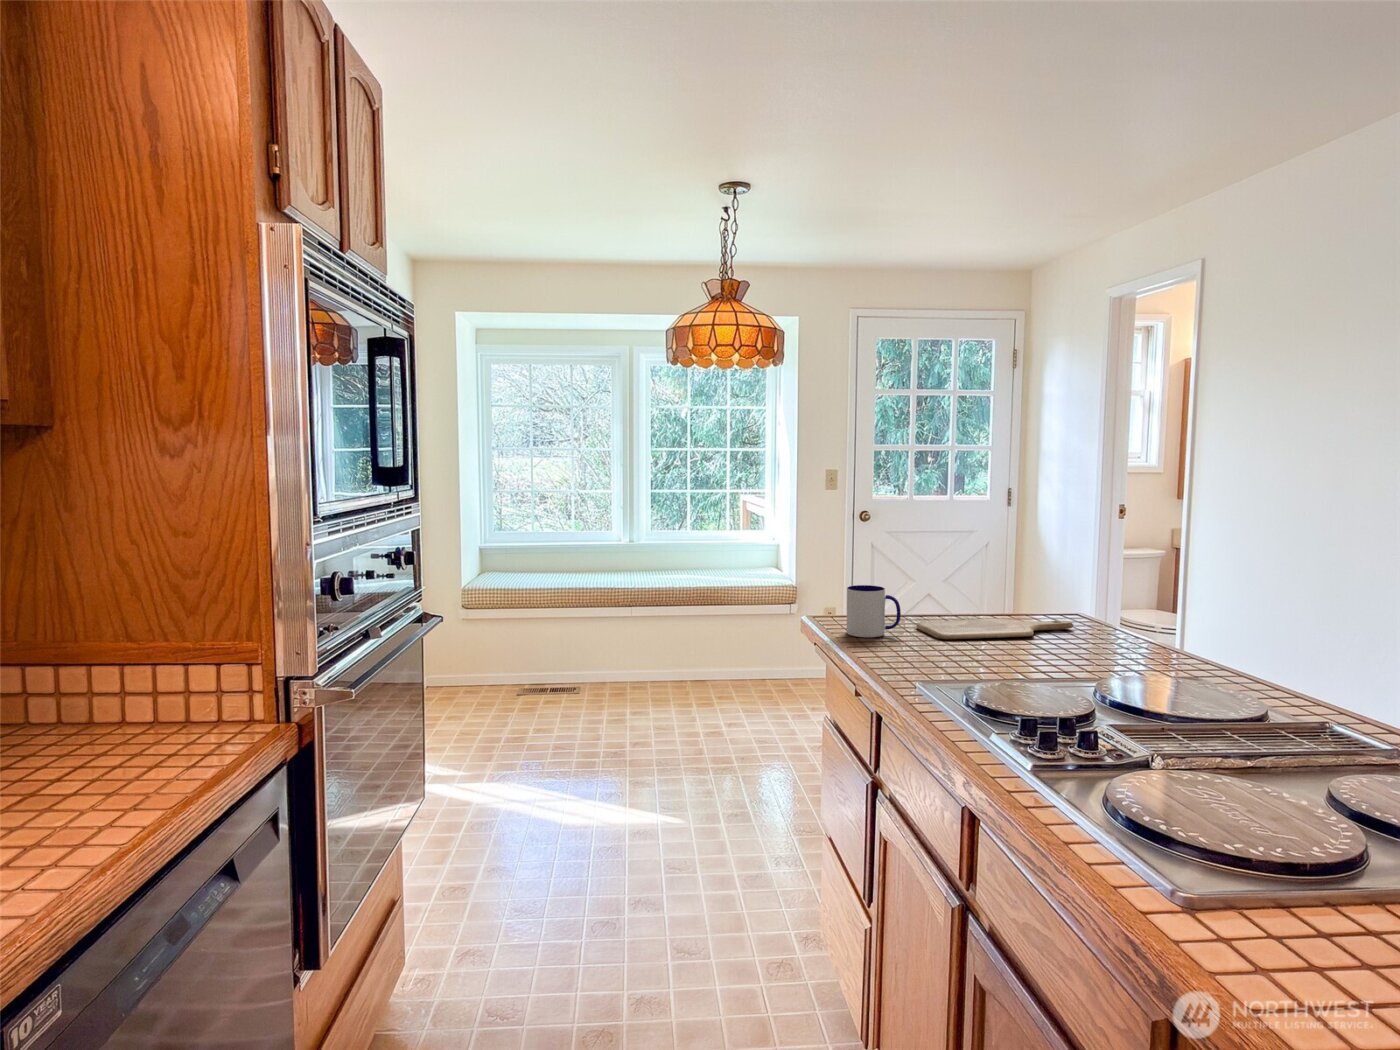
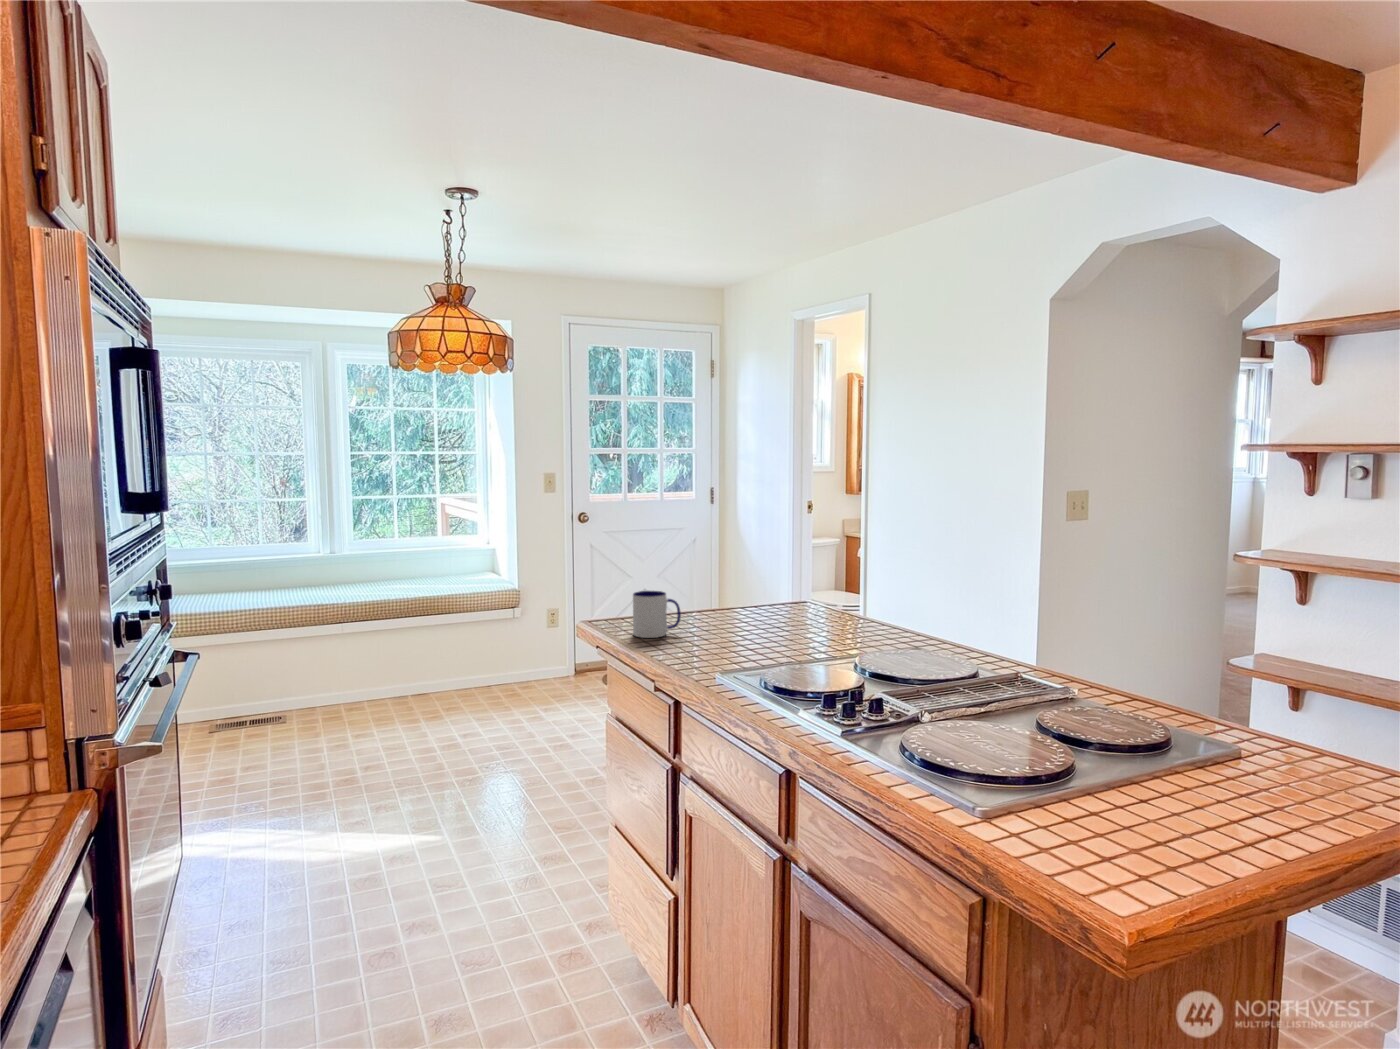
cutting board: present [916,618,1073,639] -> none [689,610,811,634]

